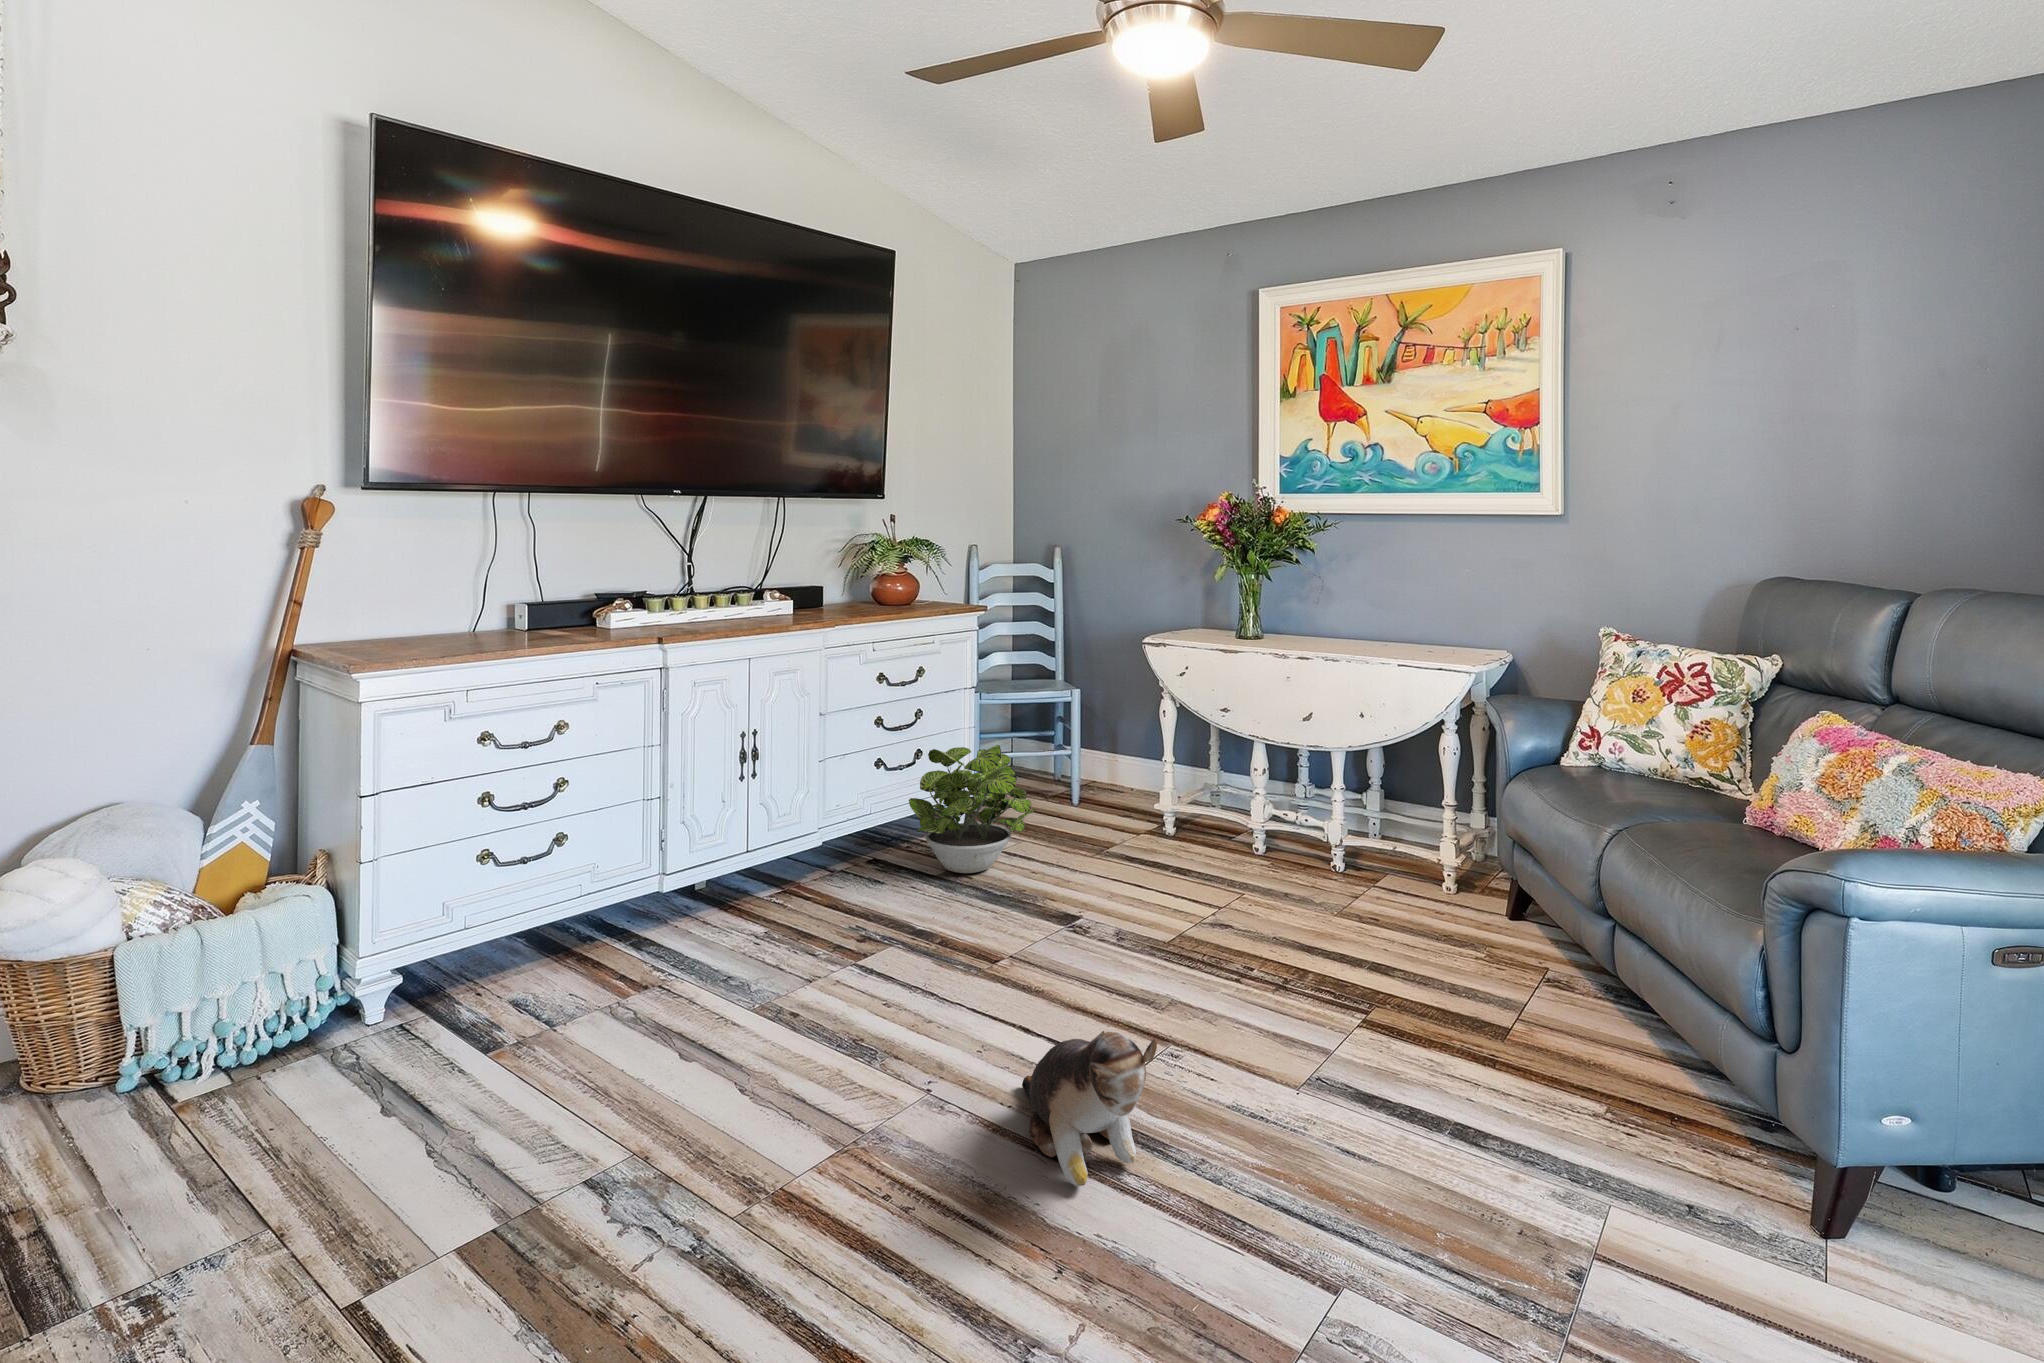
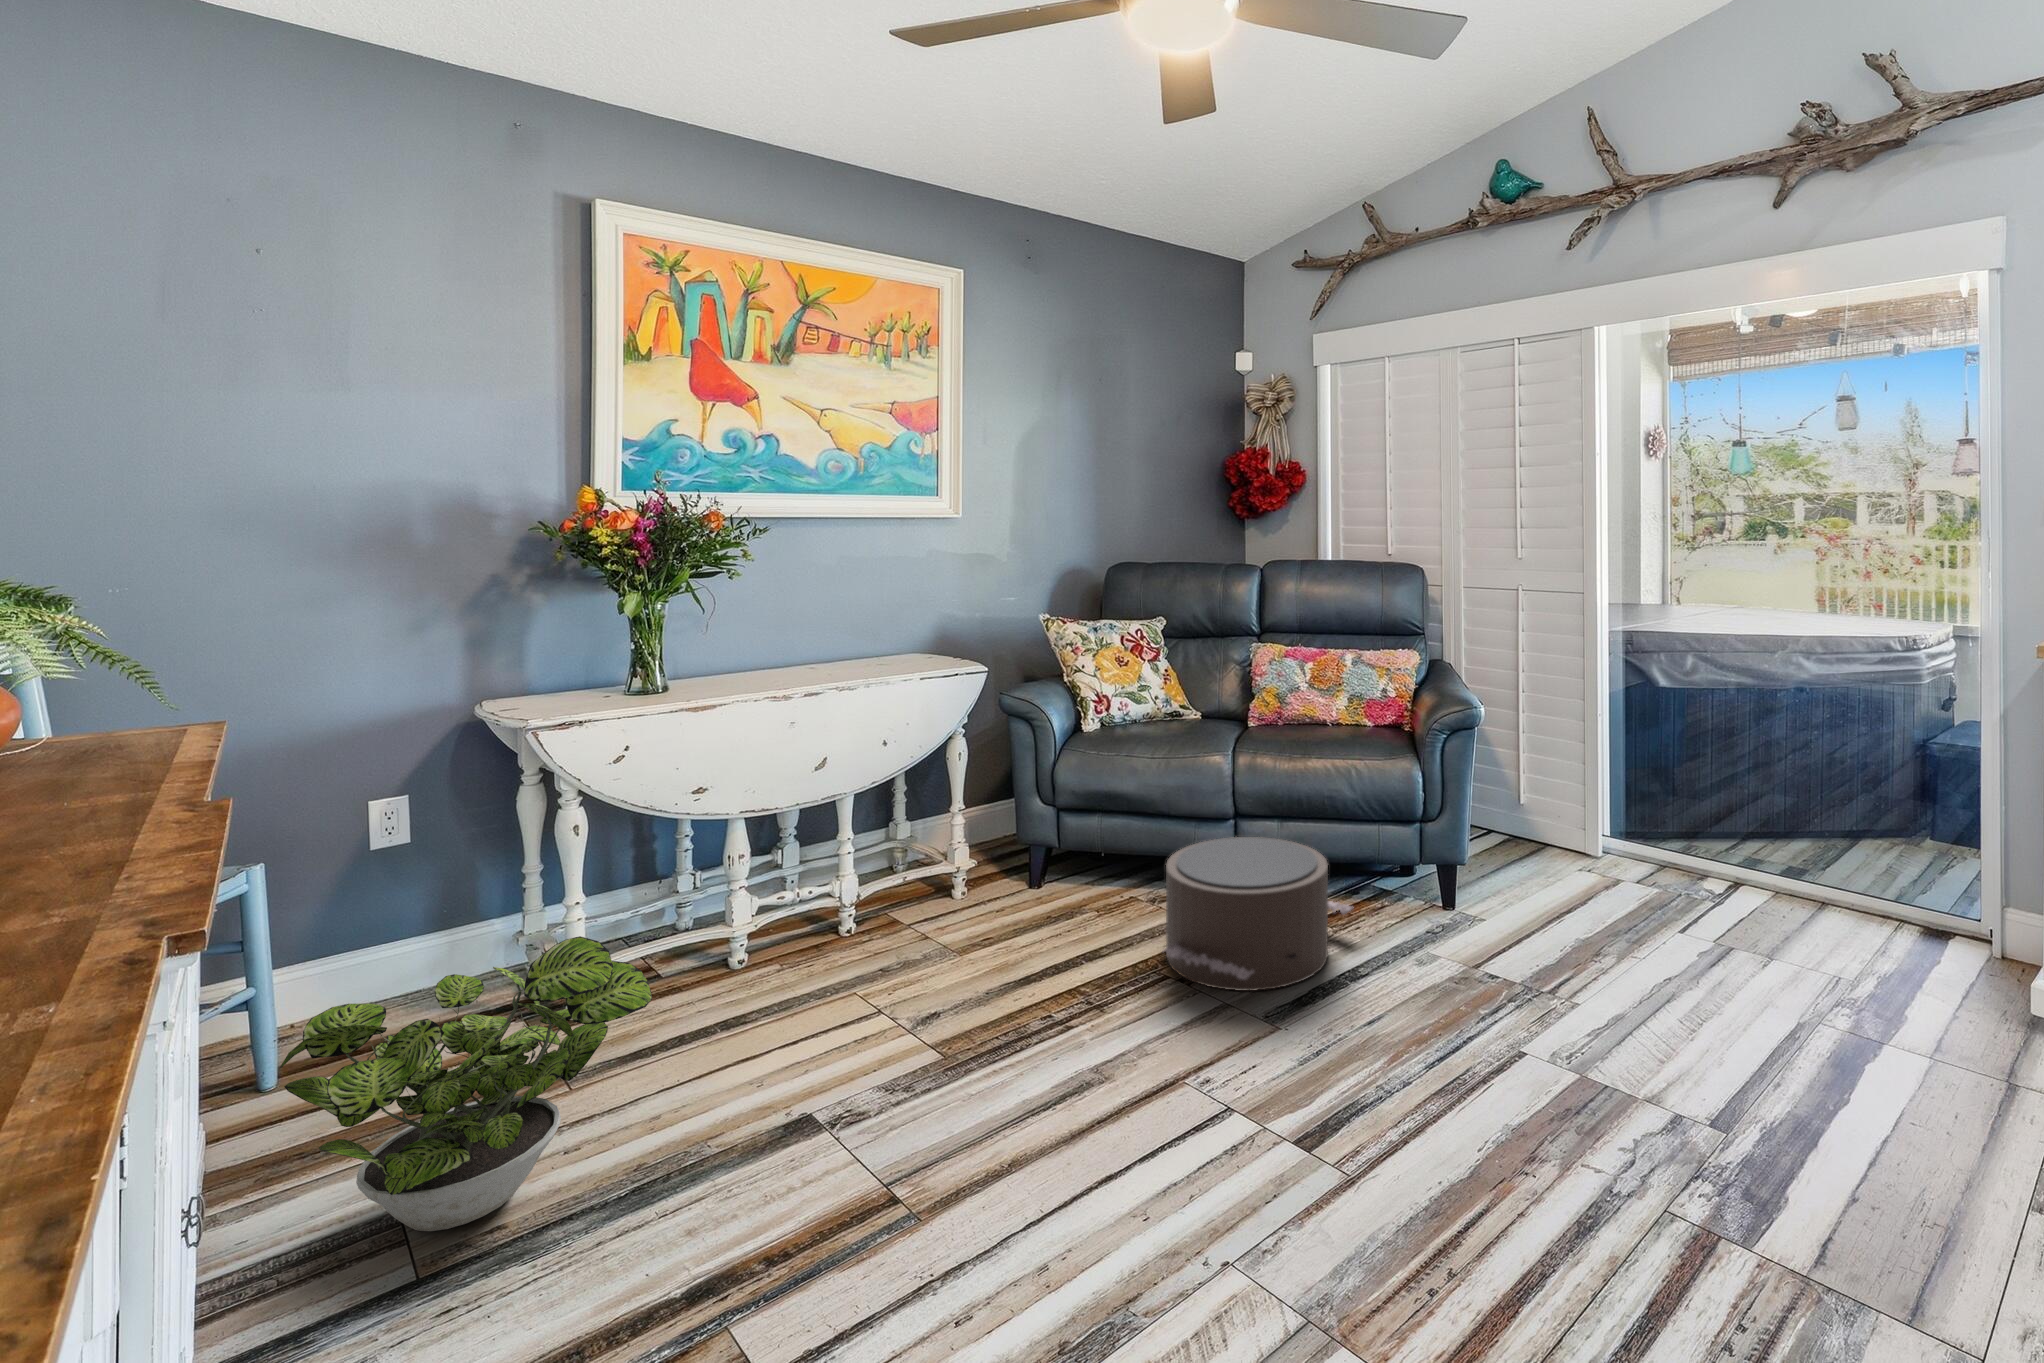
pouf: none [1306,901,1585,1105] -> present [1163,837,1354,991]
plush toy: present [1022,1031,1157,1186] -> none [1243,982,1478,1177]

